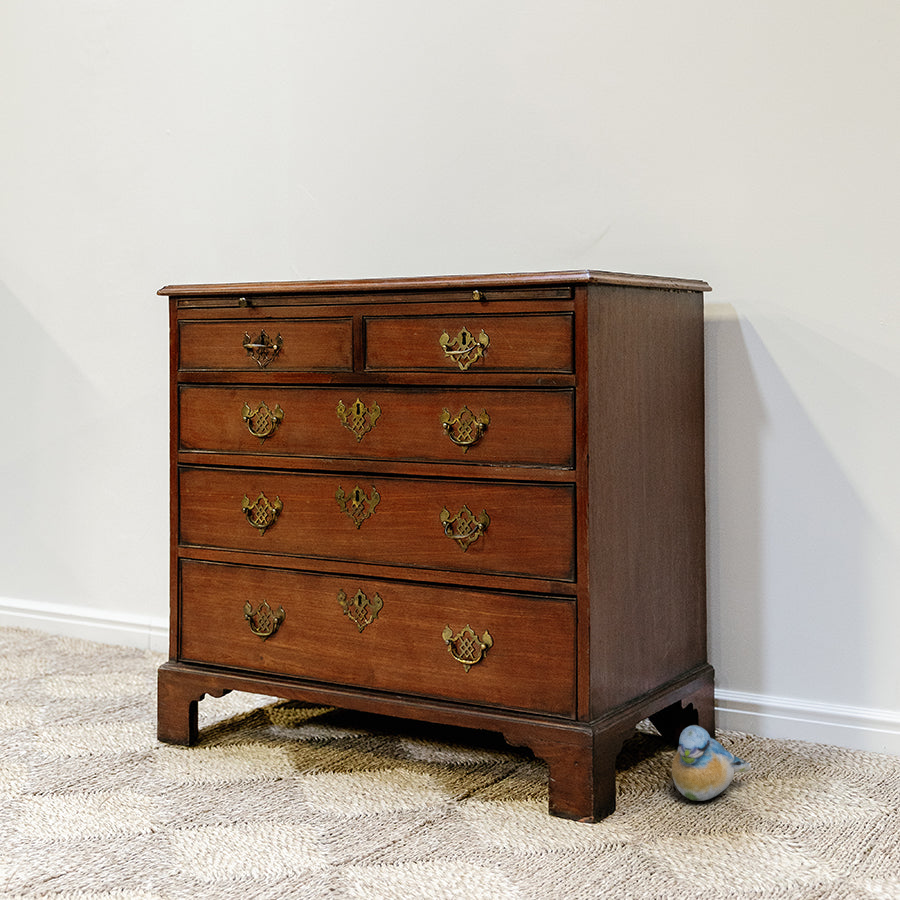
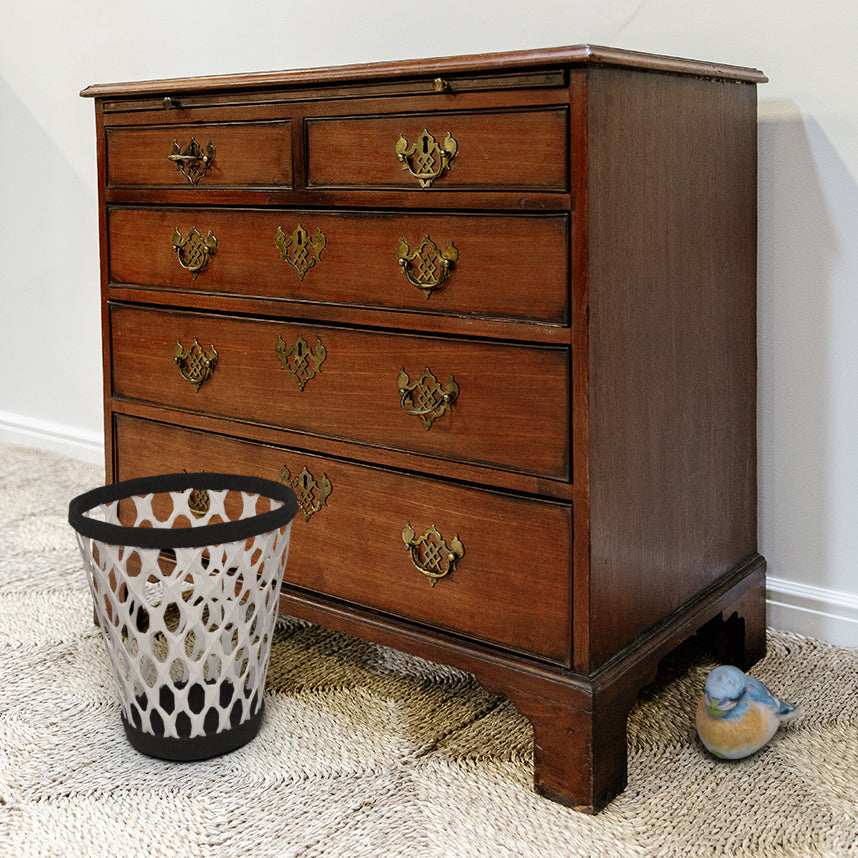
wastebasket: none [183,594,363,817] -> present [68,472,299,760]

